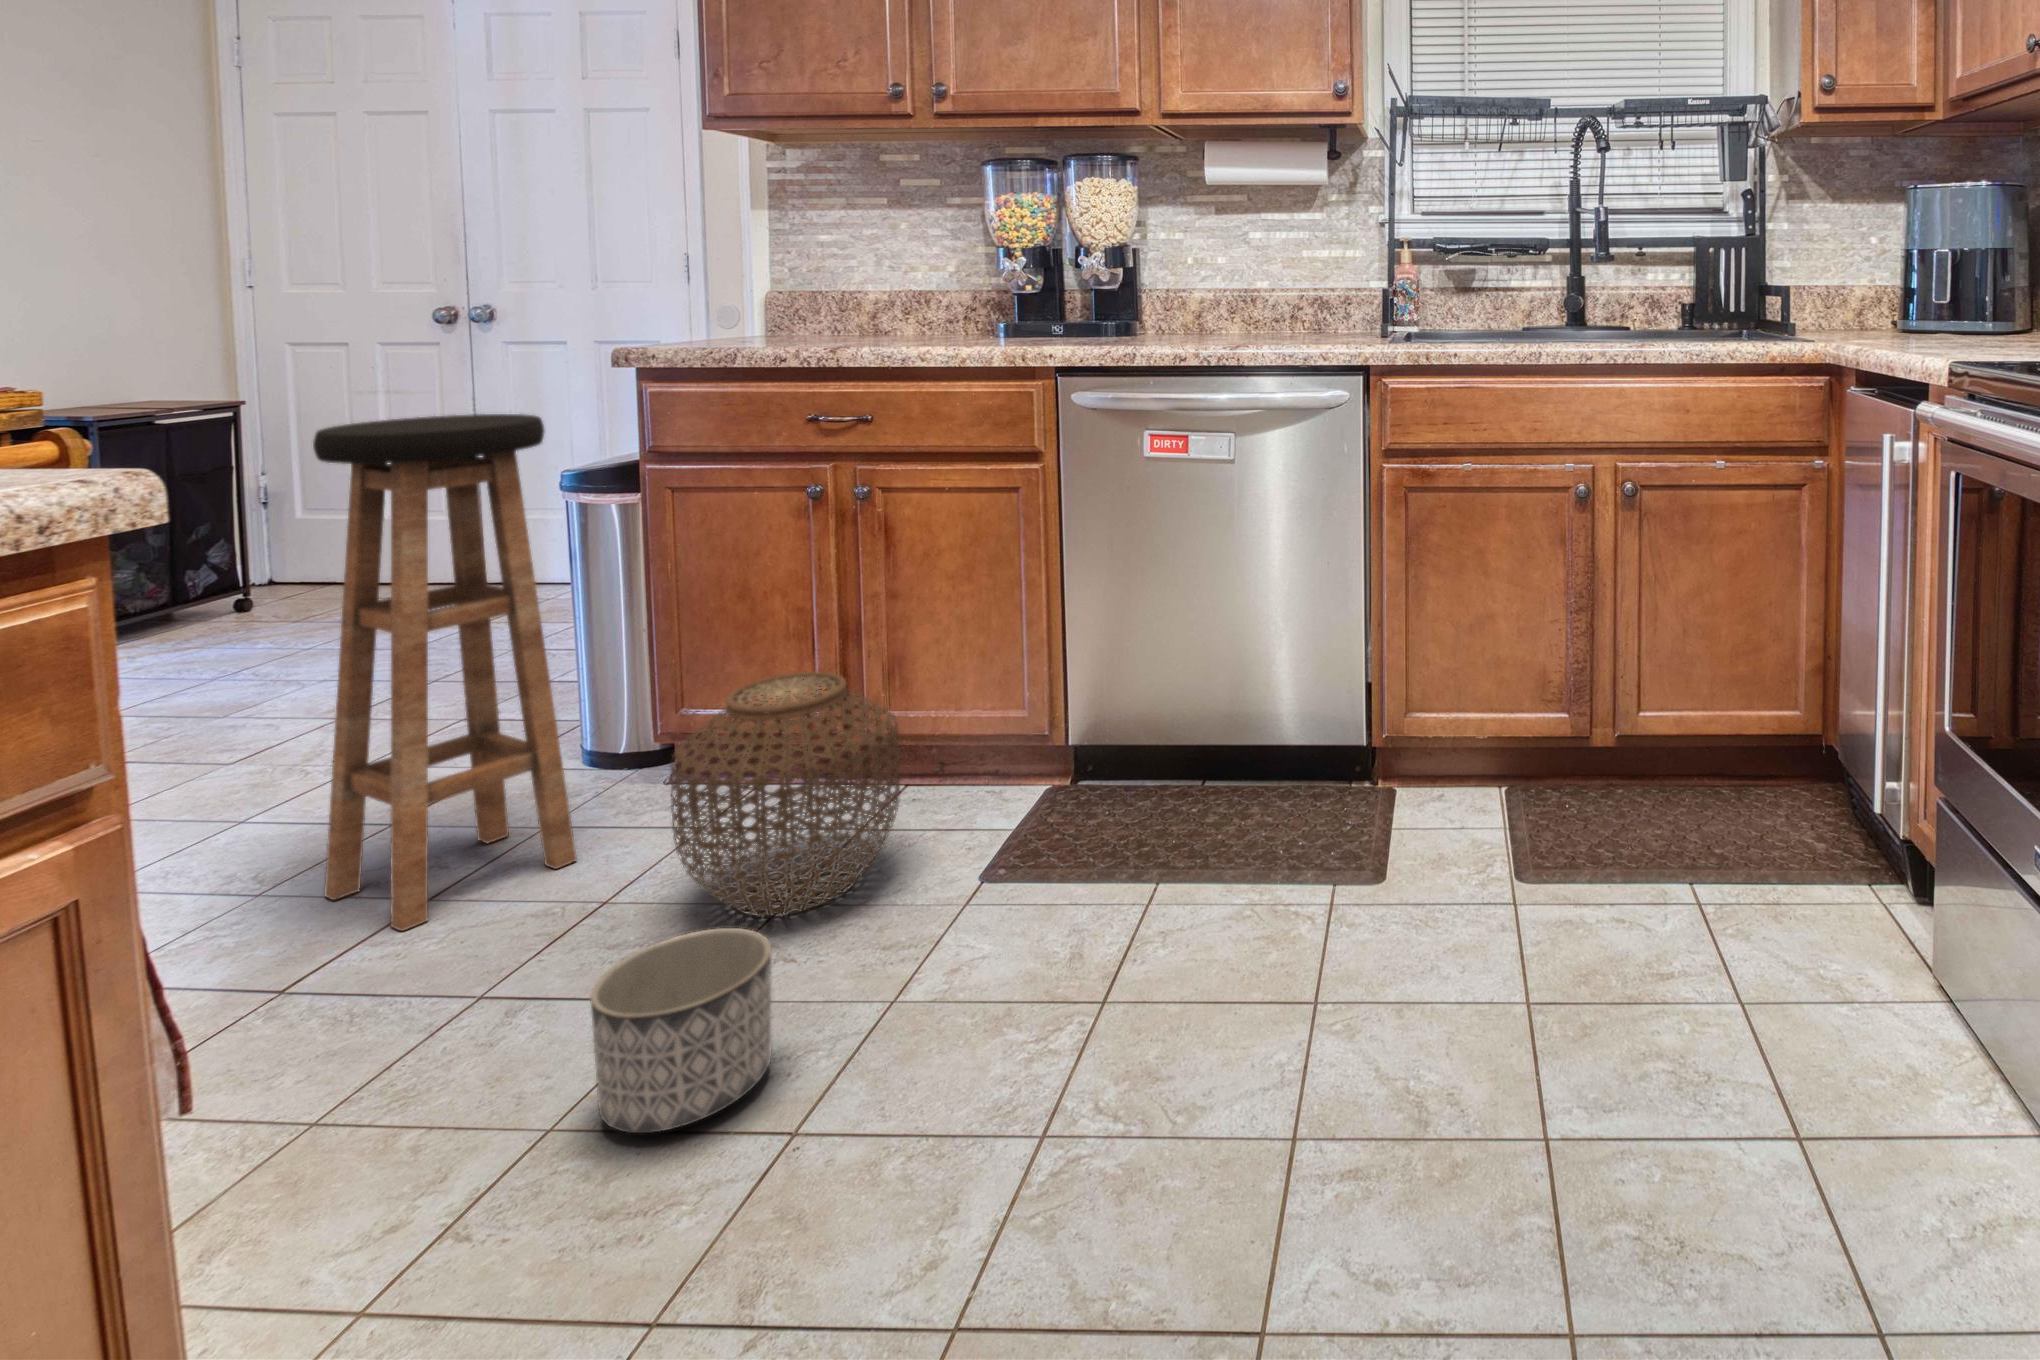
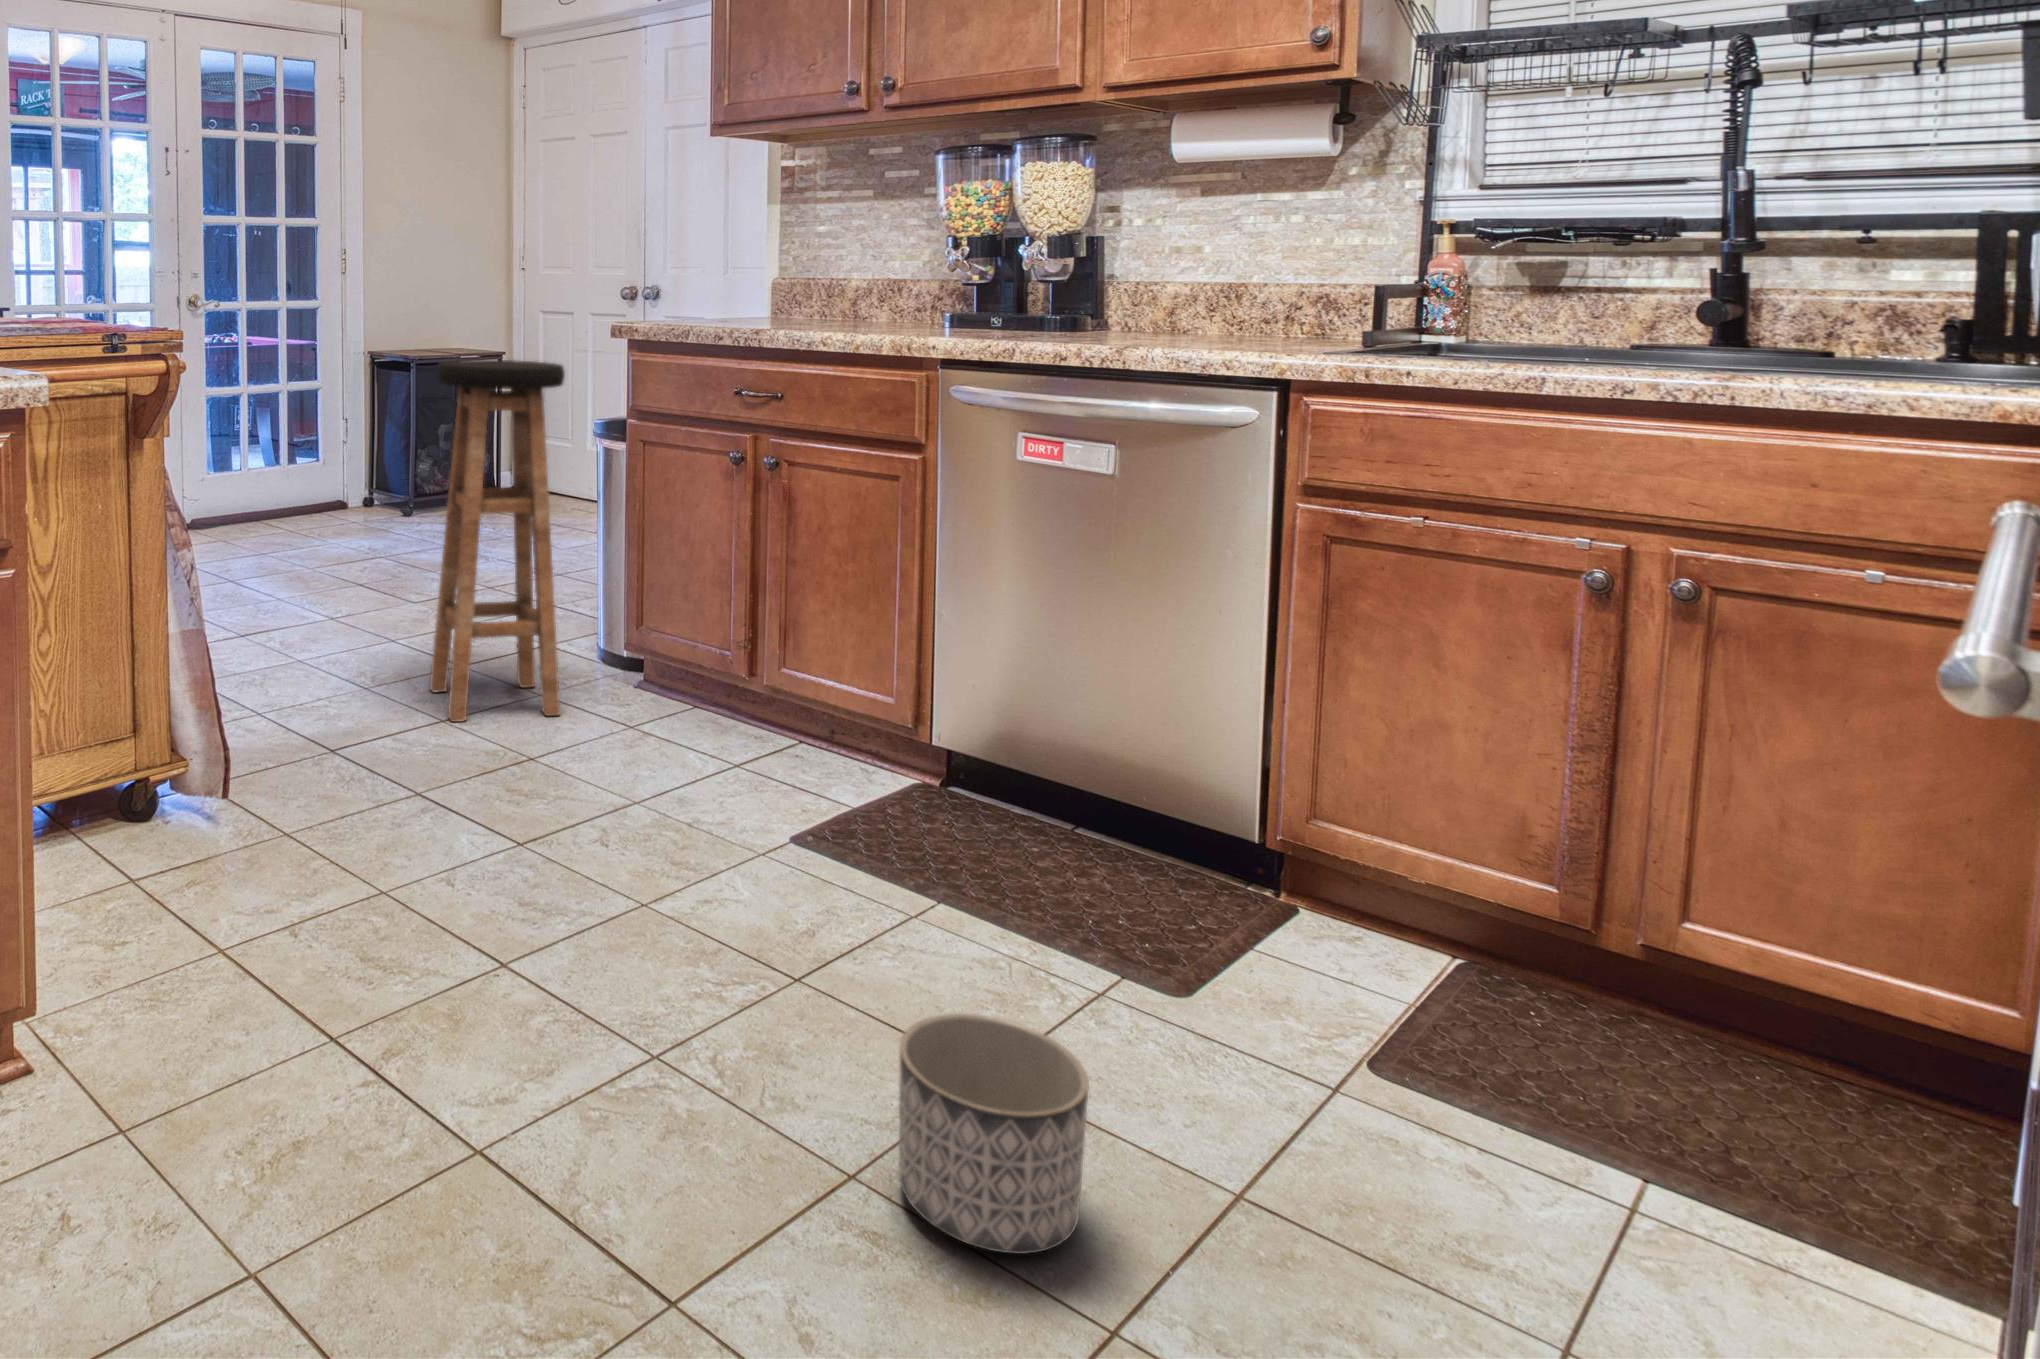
woven basket: present [671,672,900,916] -> none [589,600,761,800]
planter: present [590,928,771,1133] -> present [899,1014,1089,1254]

